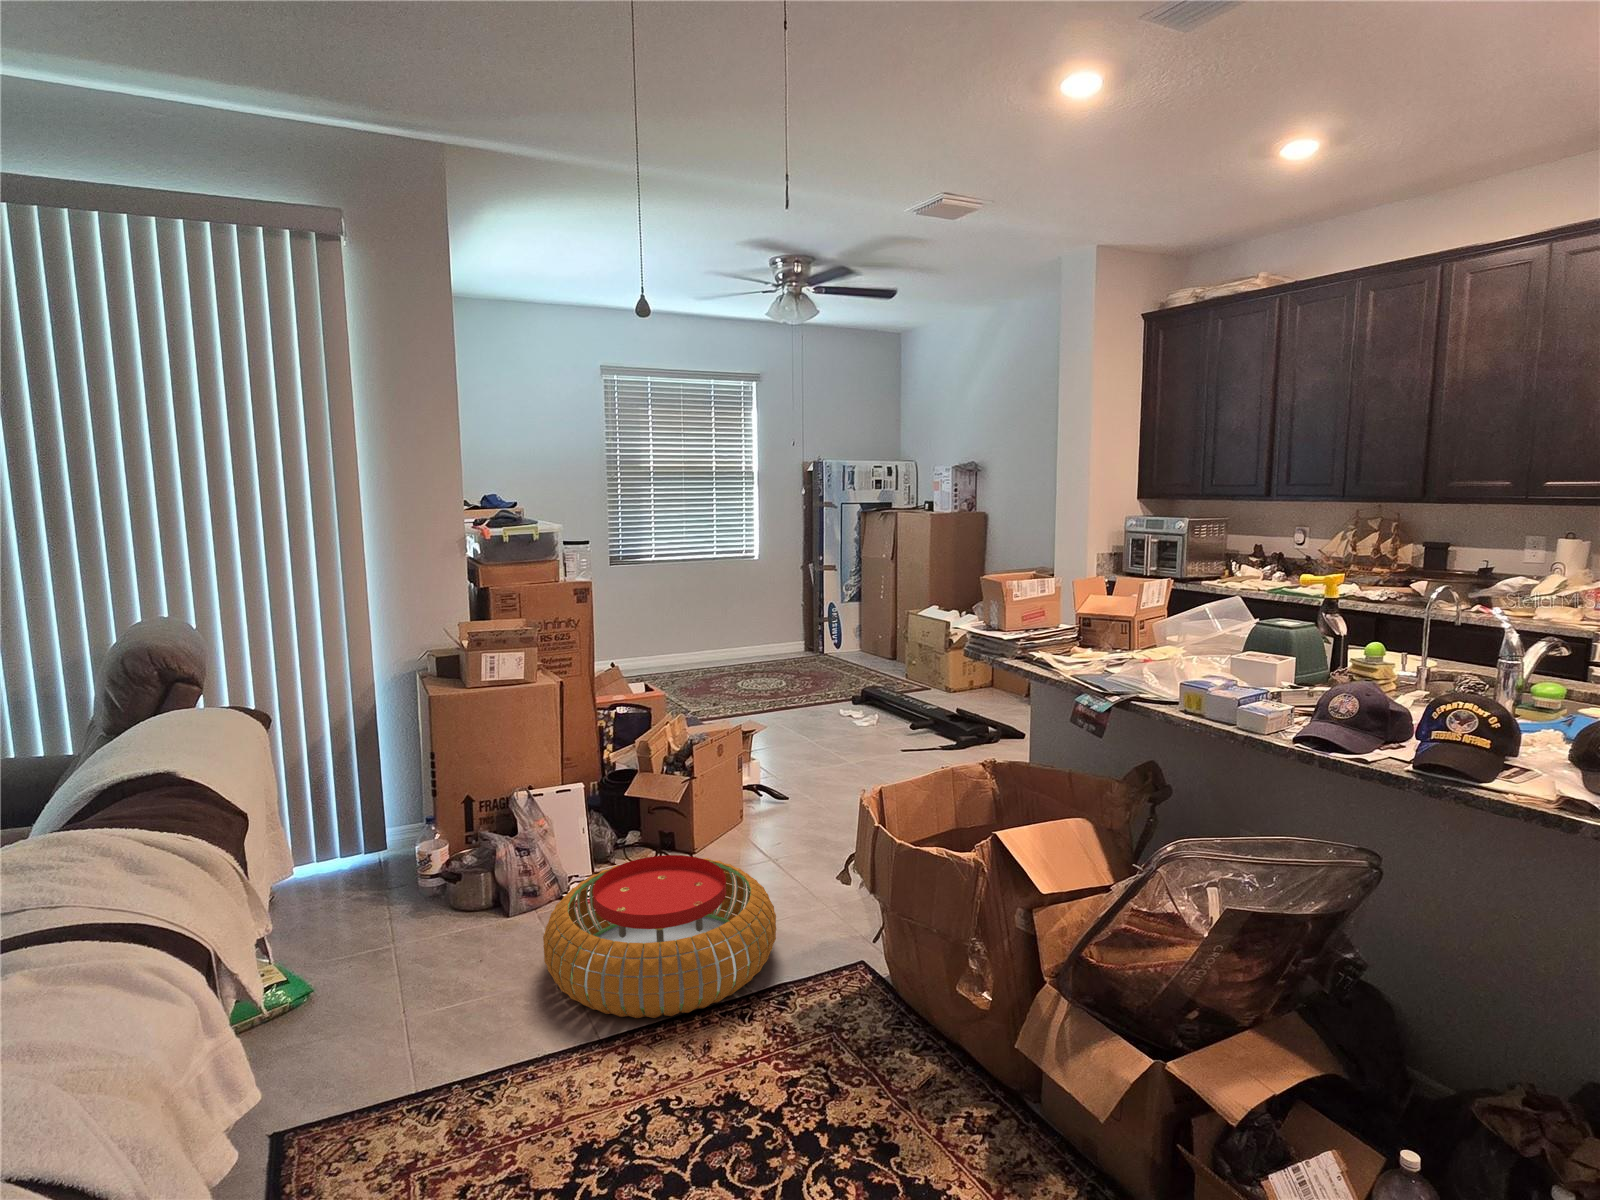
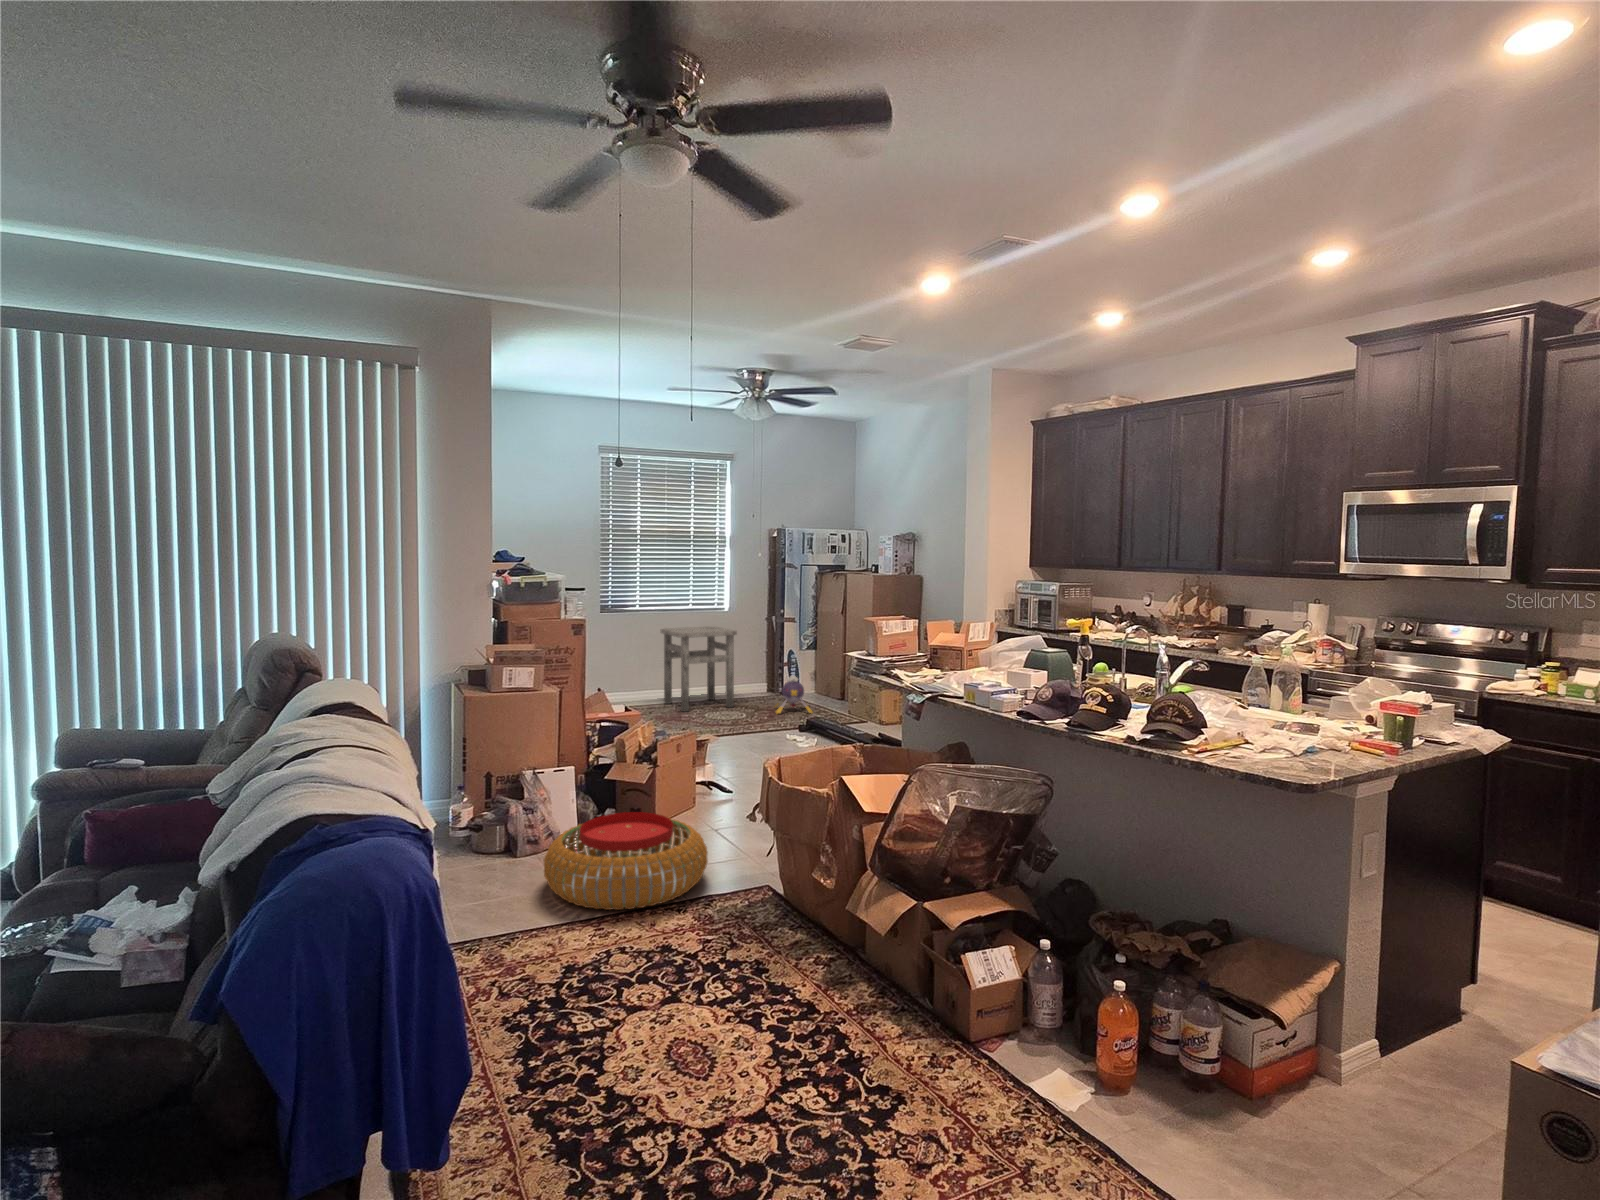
side table: none [682,578,771,680] -> present [660,627,737,712]
plush toy: none [816,635,865,681] -> present [775,676,813,714]

